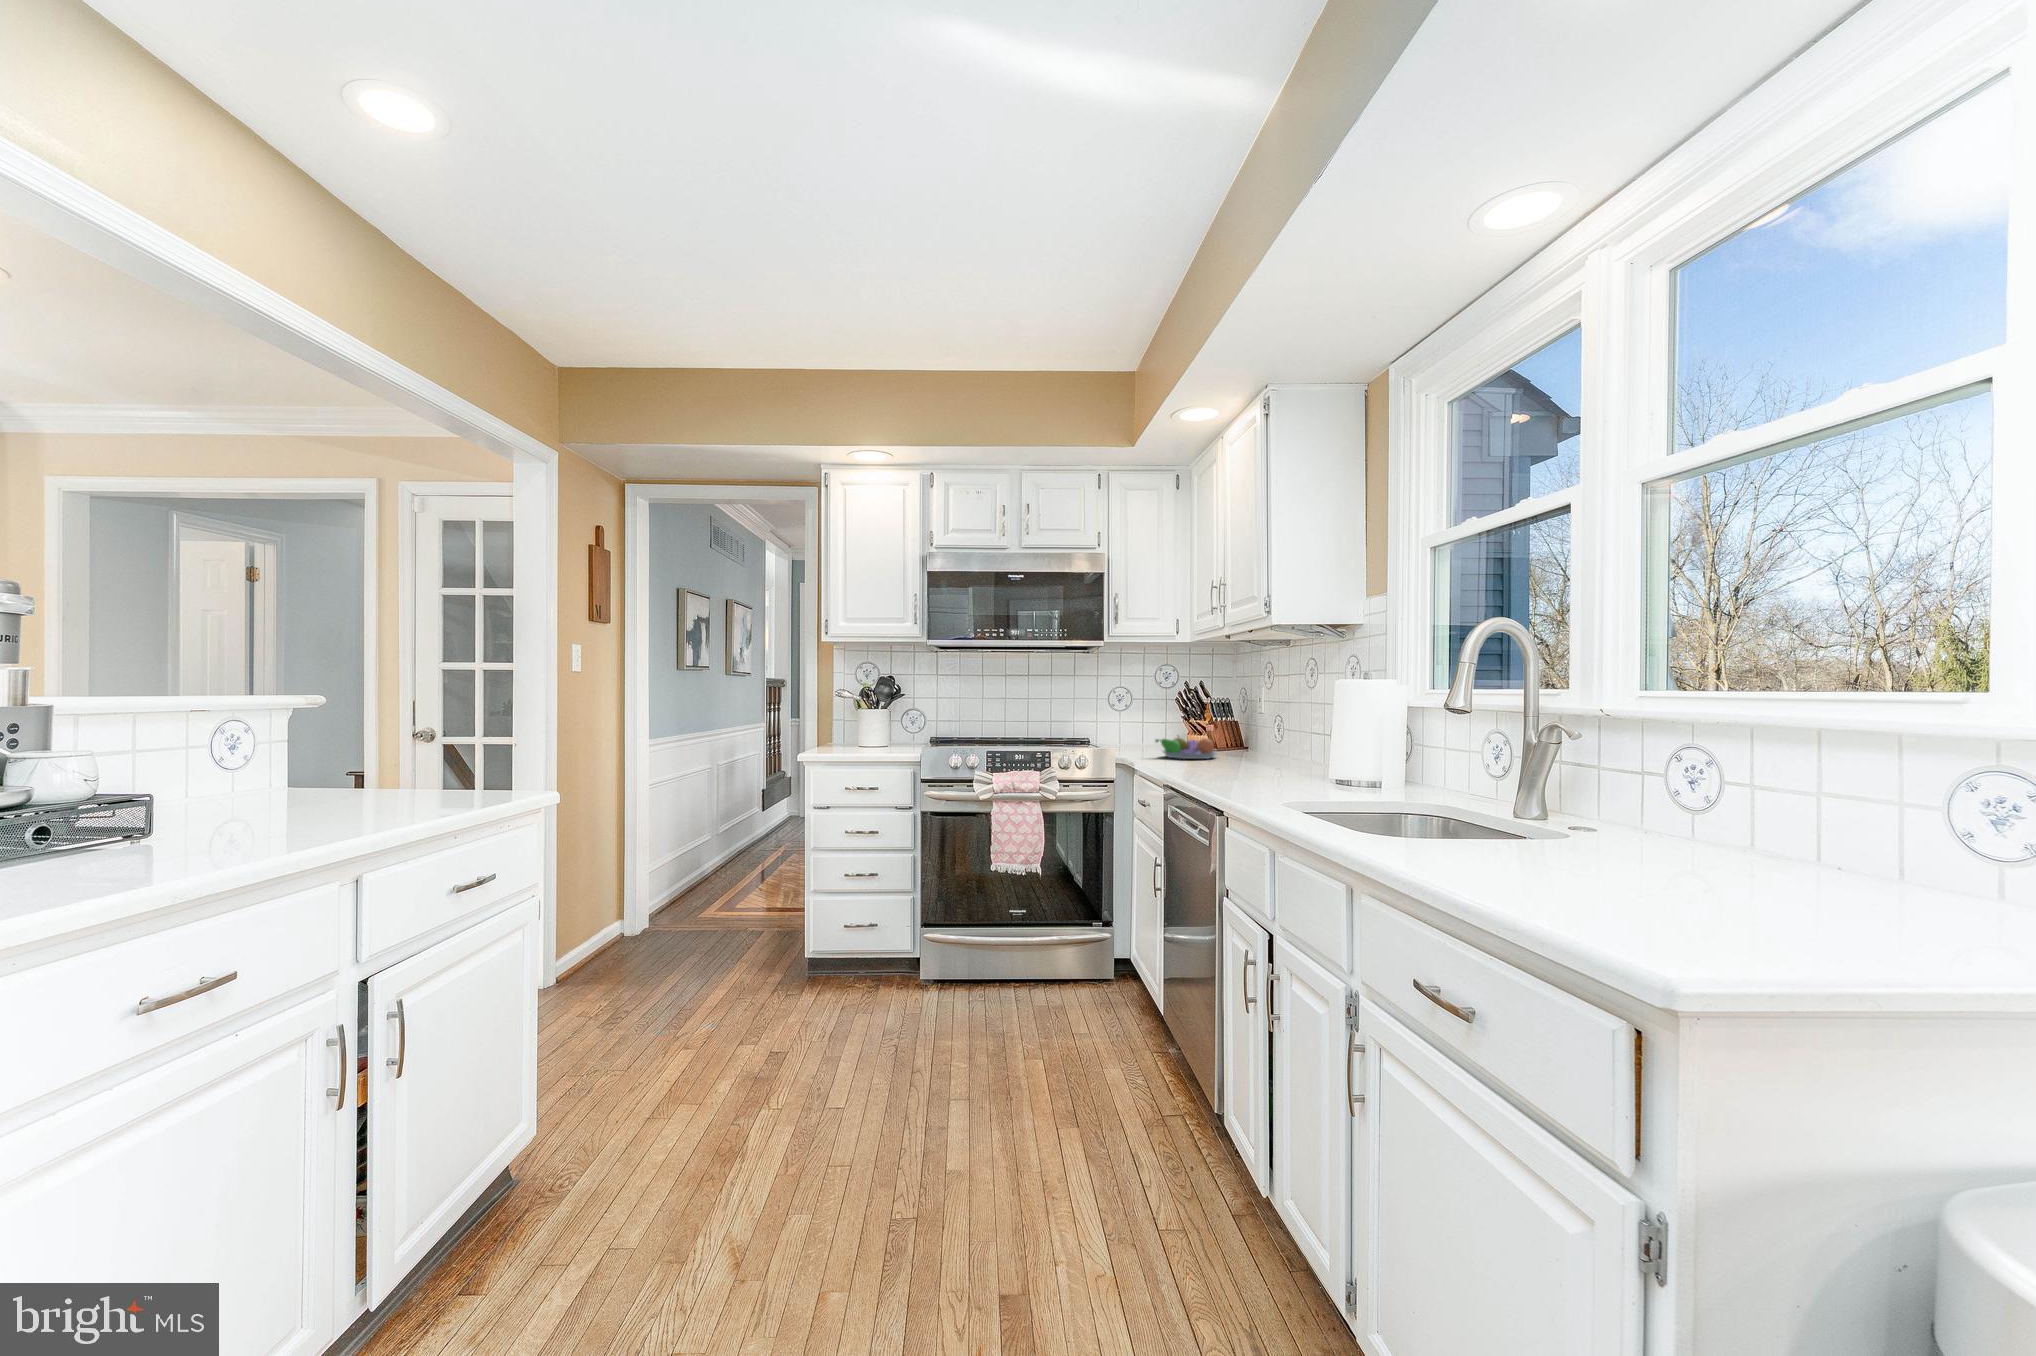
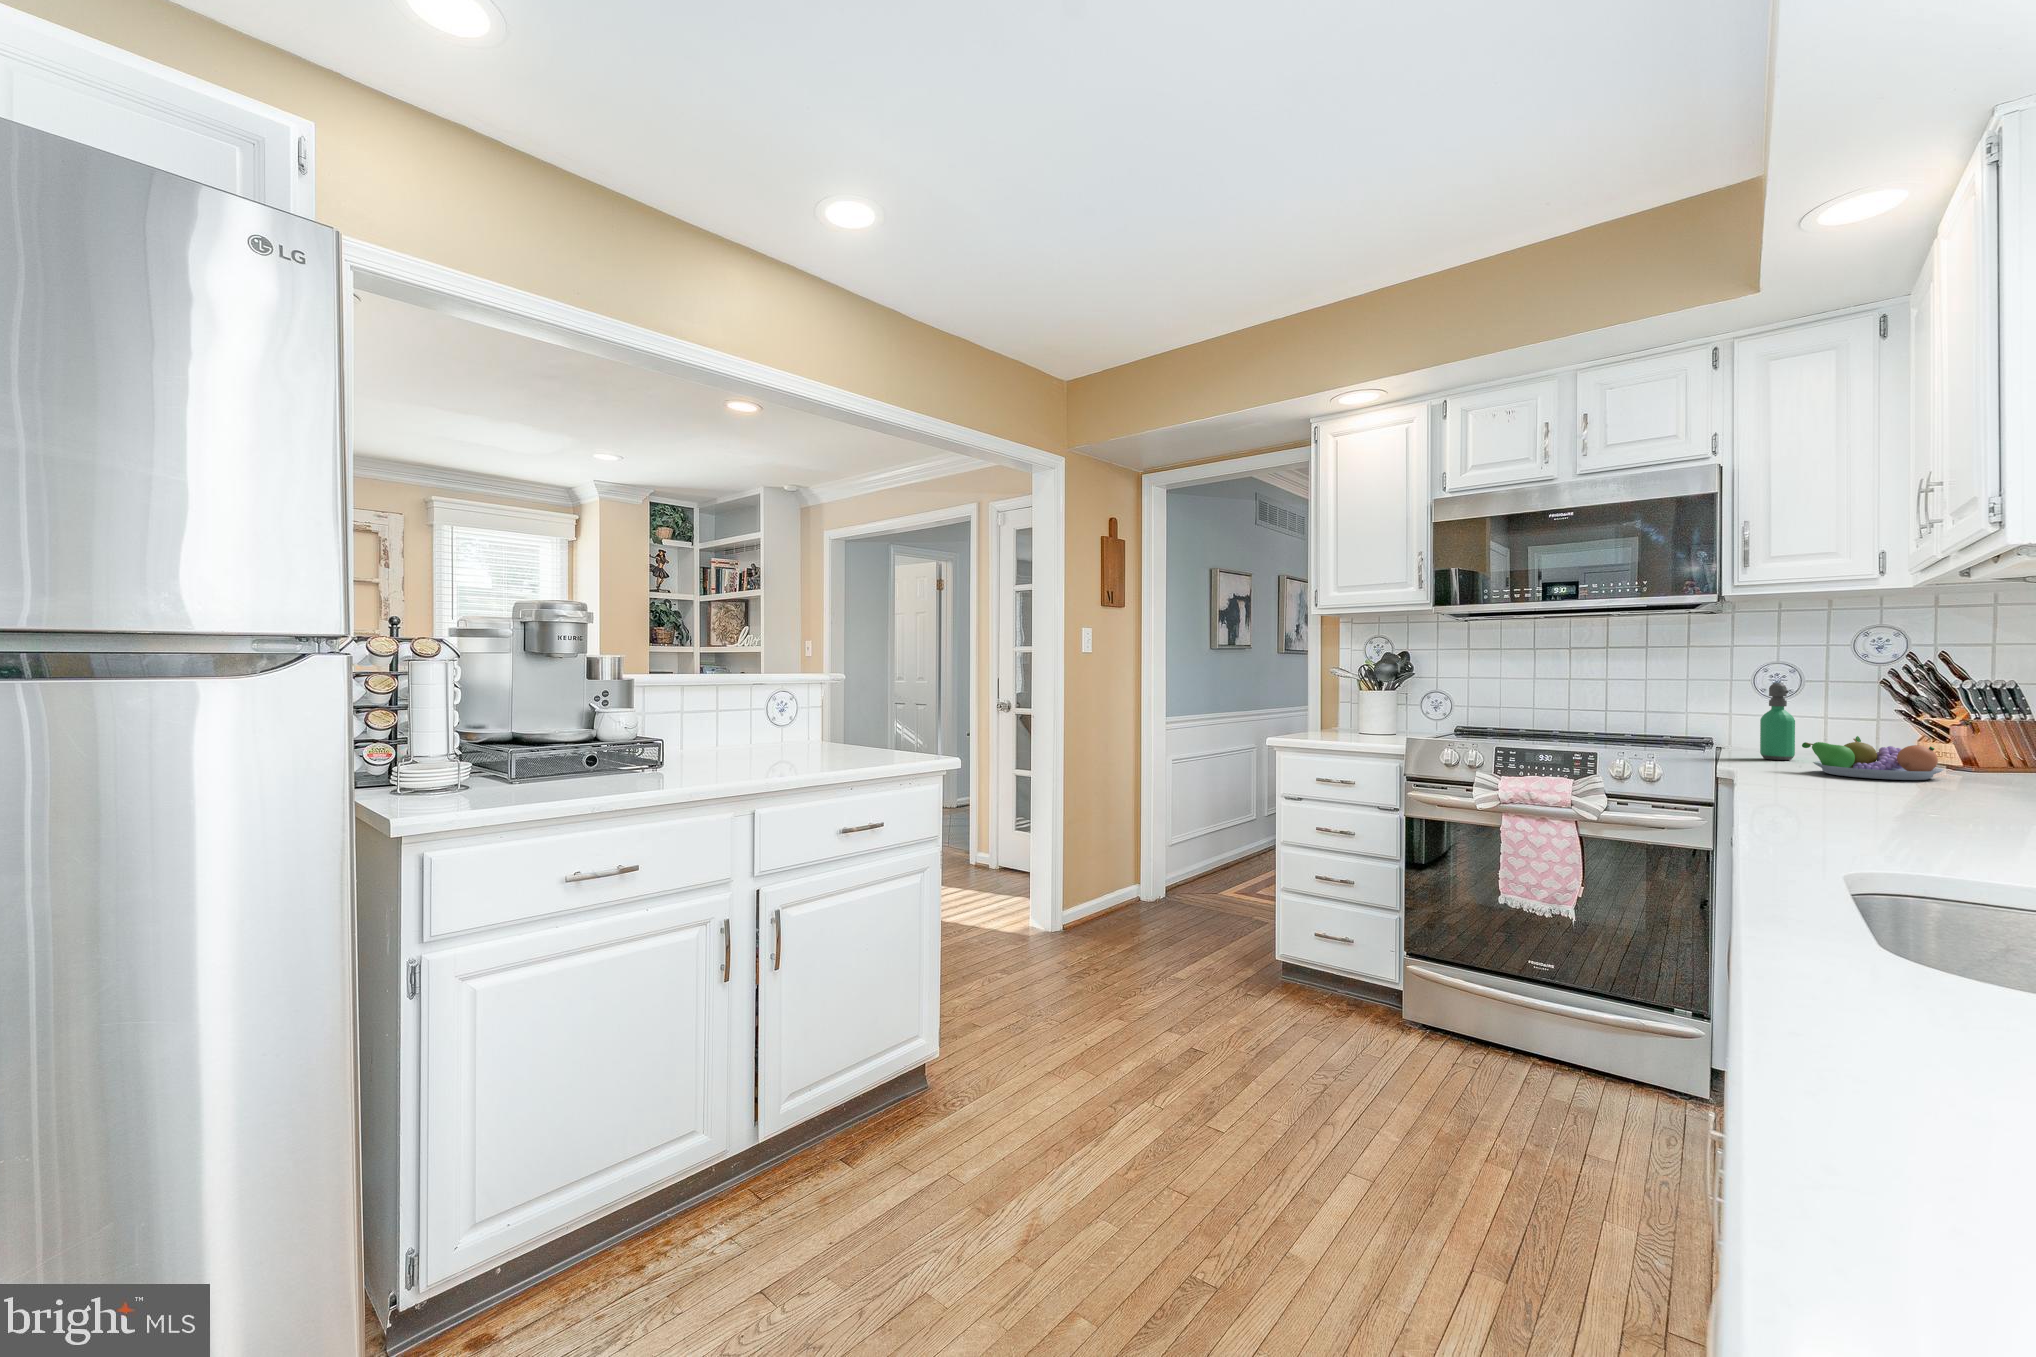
soap dispenser: none [1123,702,1140,751] -> present [1760,683,1795,760]

